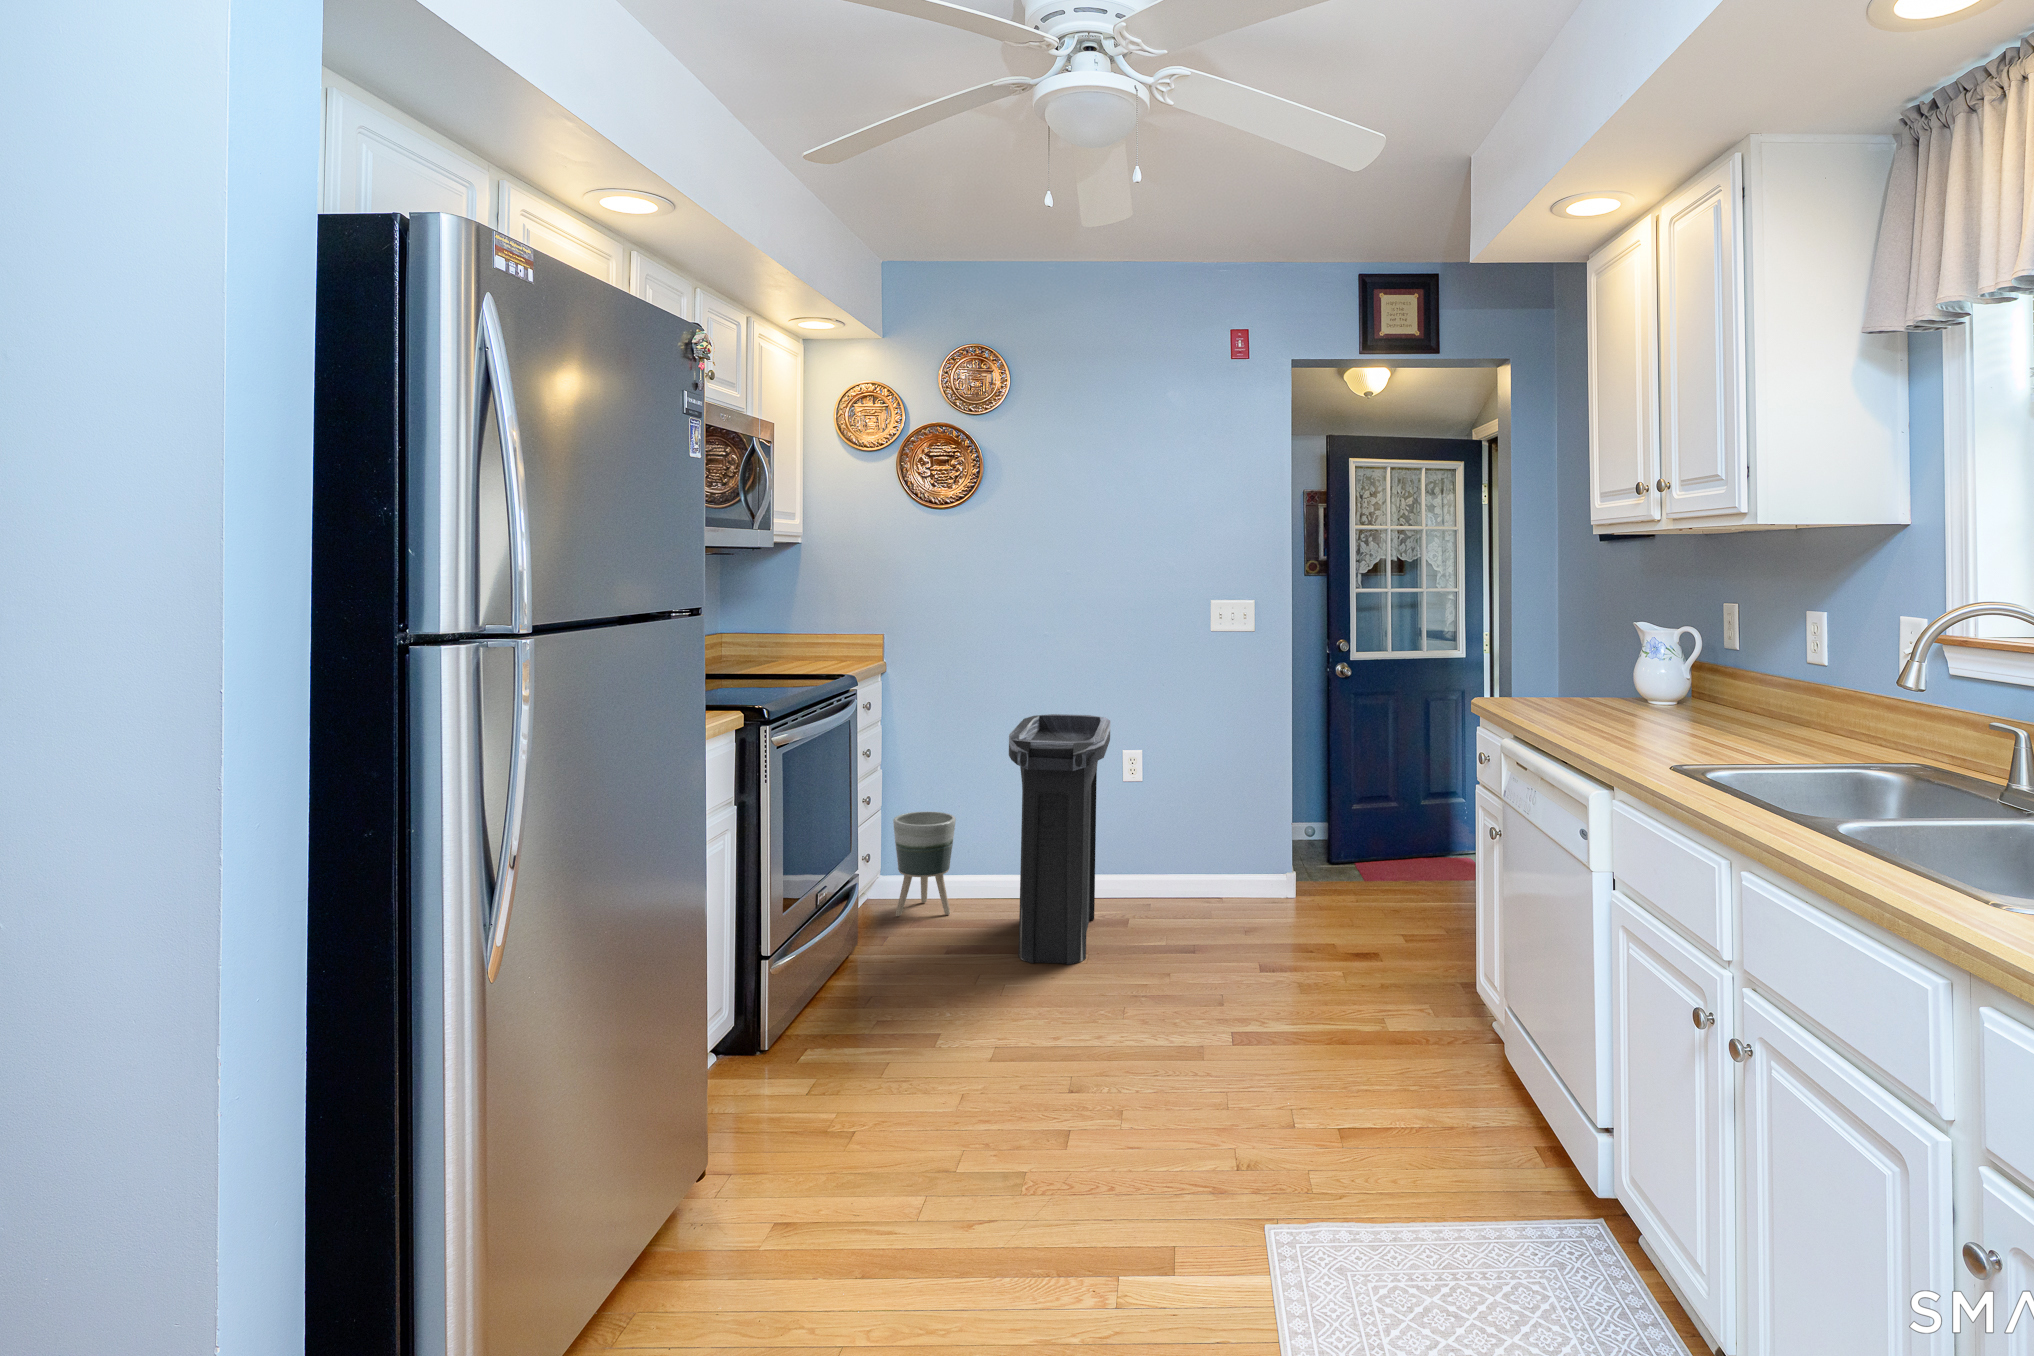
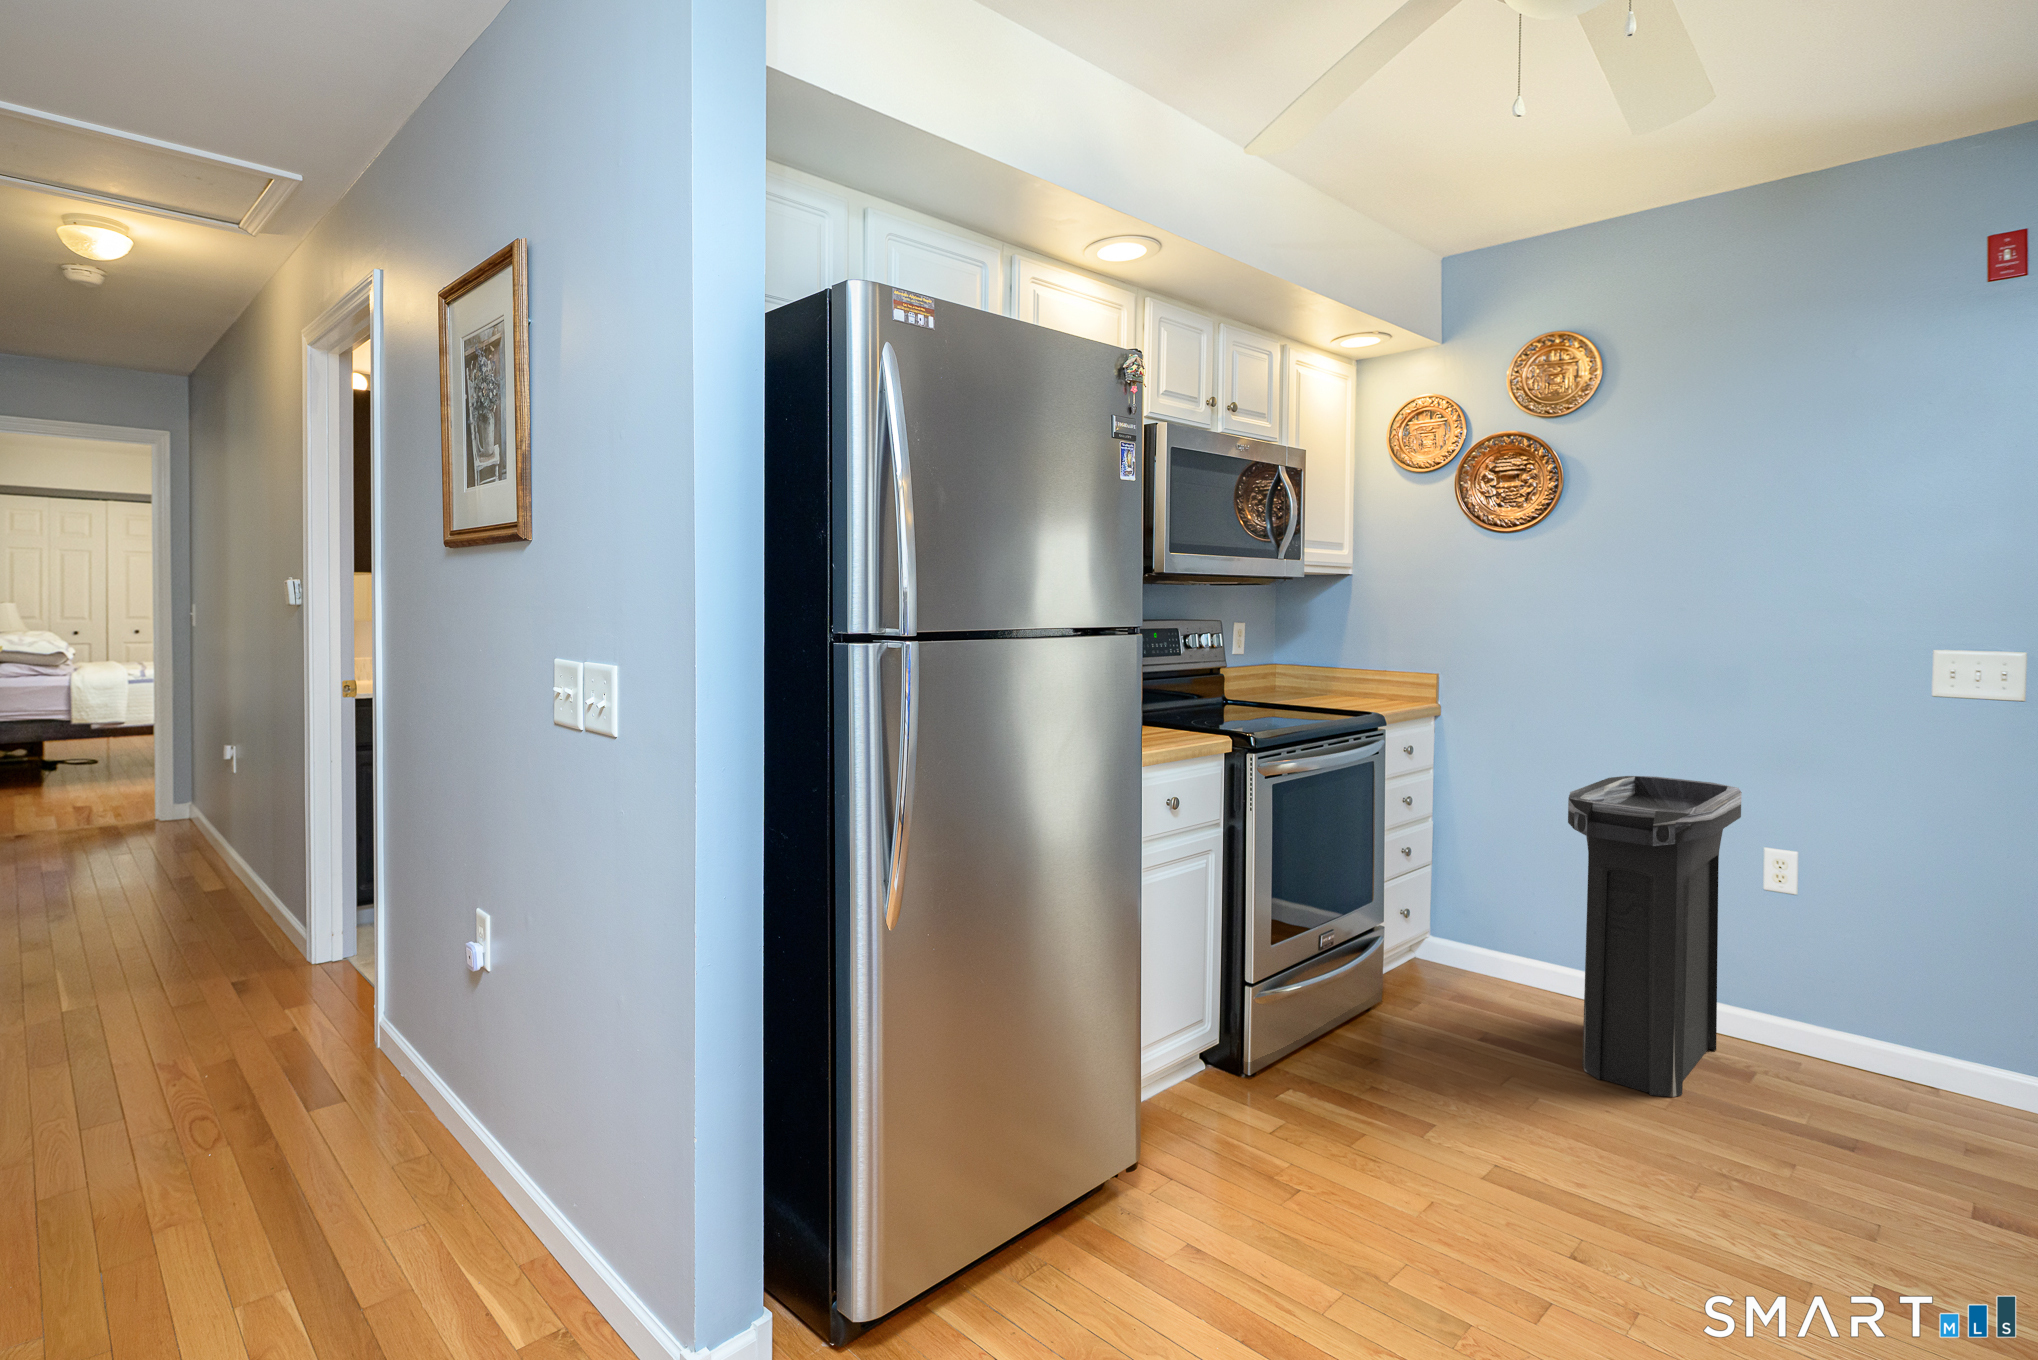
planter: present [893,811,956,916] -> none [1442,871,1520,996]

